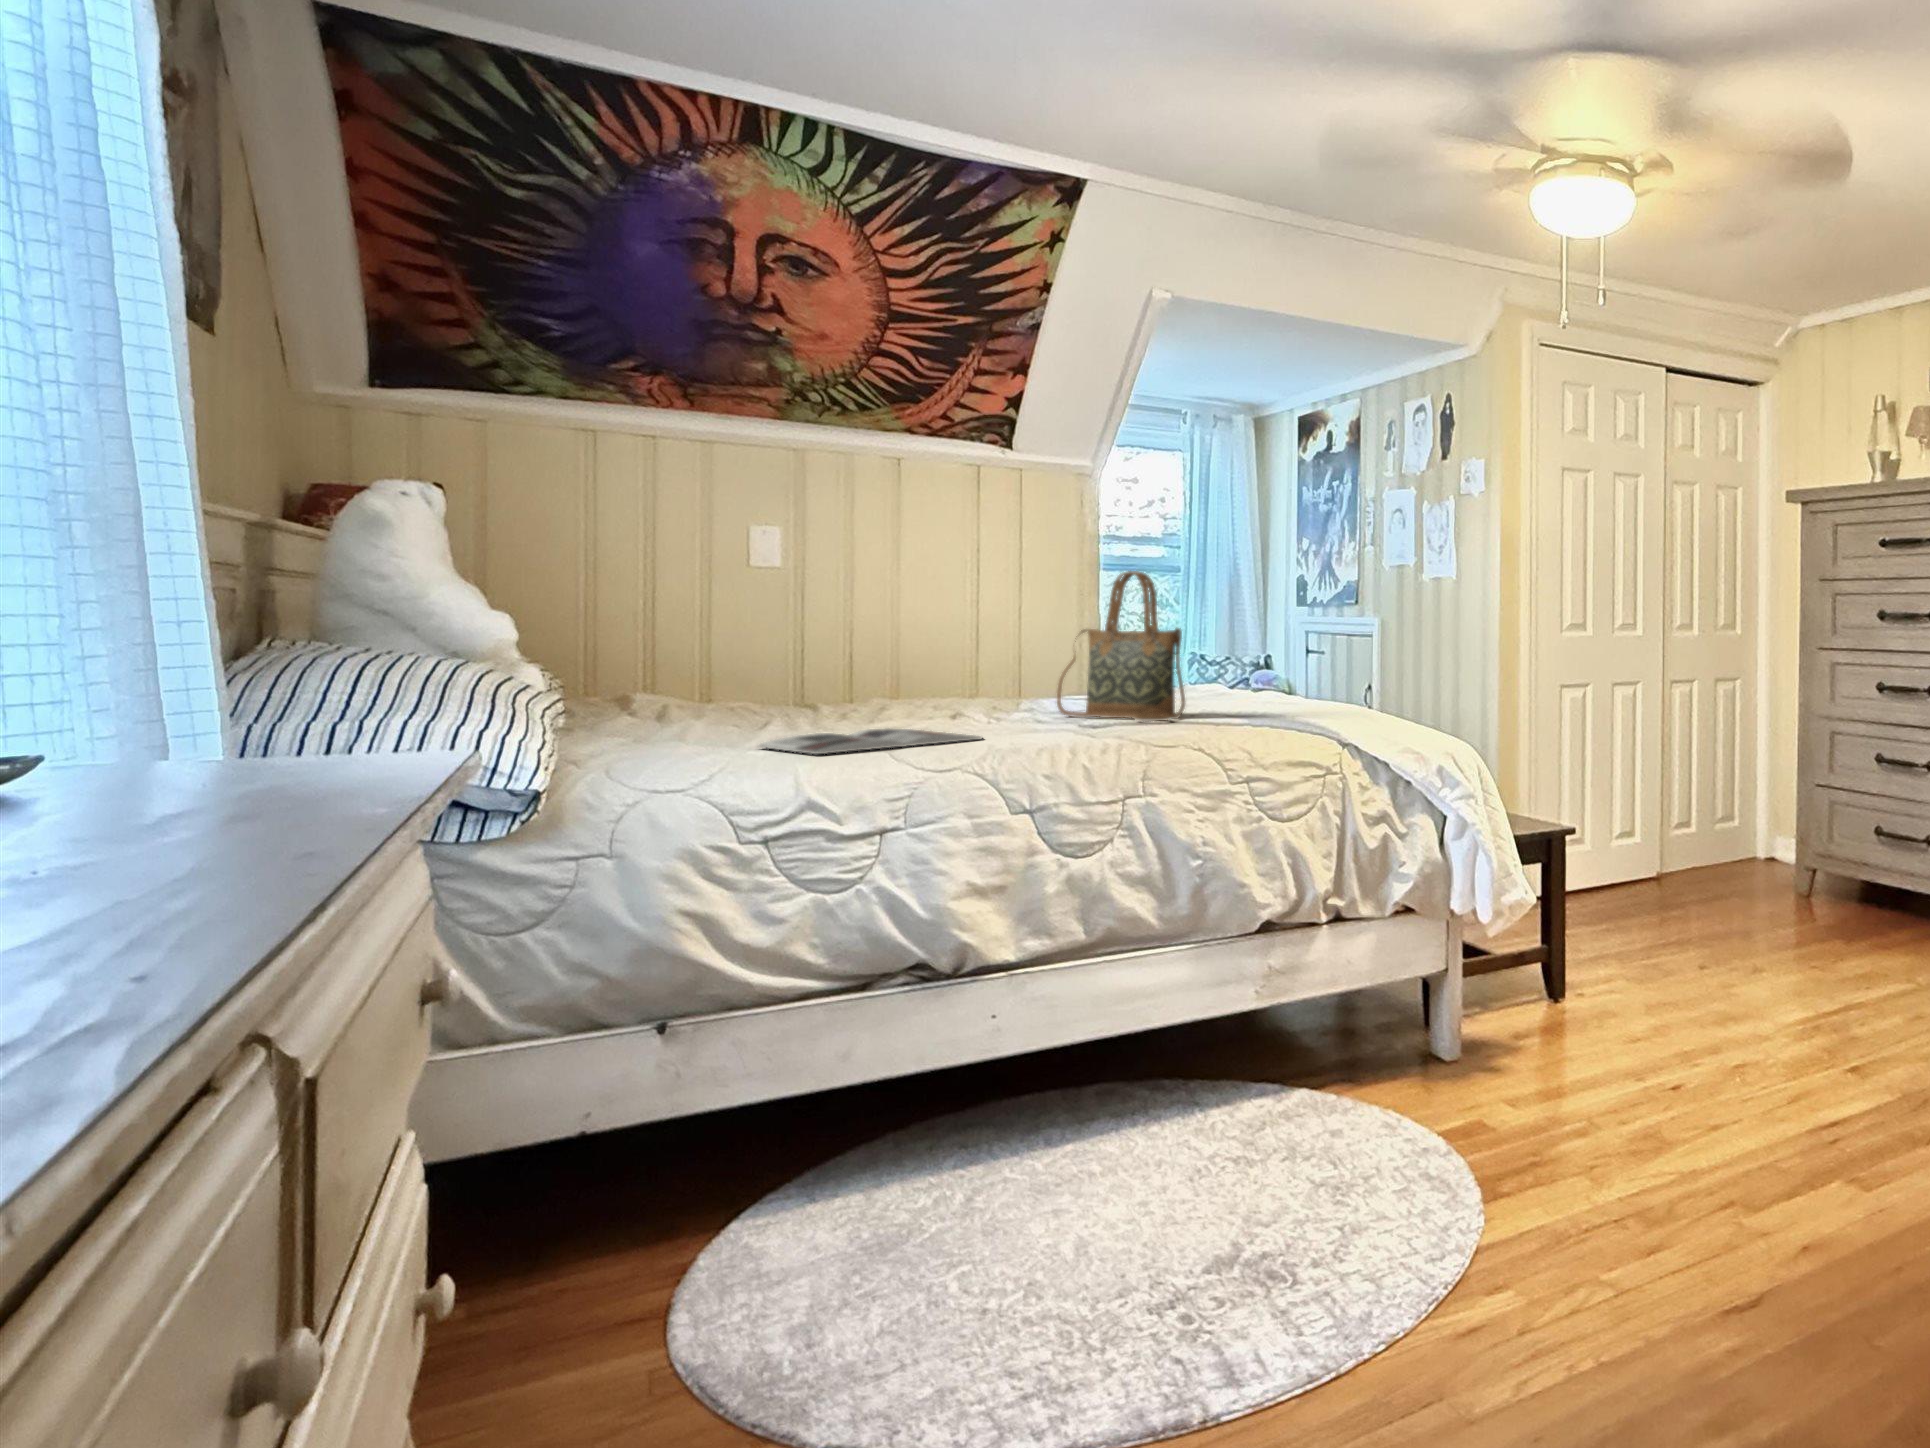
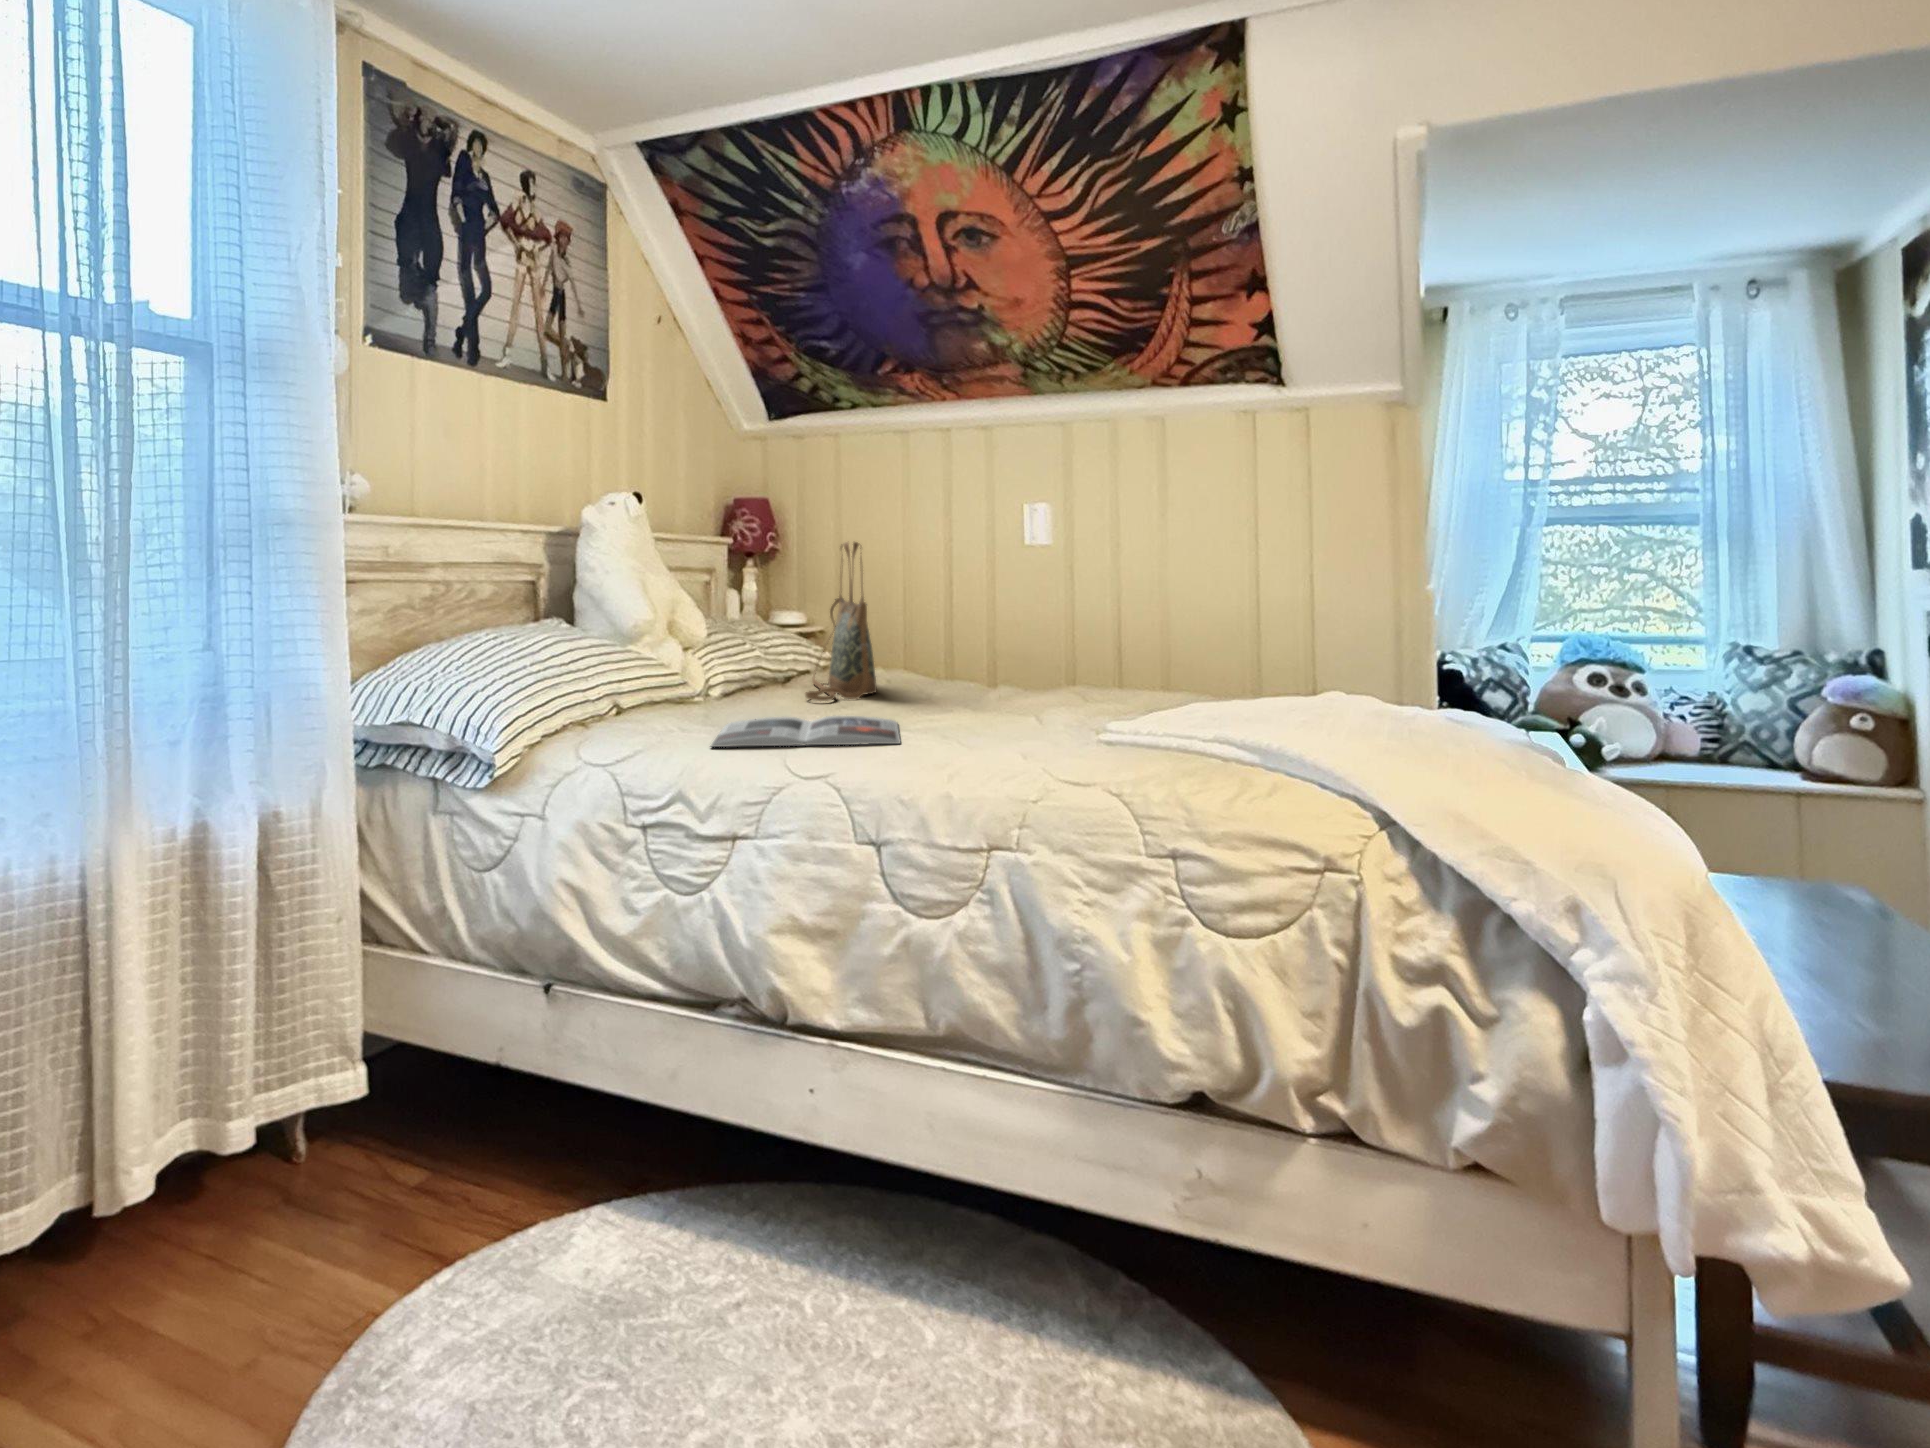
handbag: present [1057,571,1185,721] -> present [805,542,877,701]

